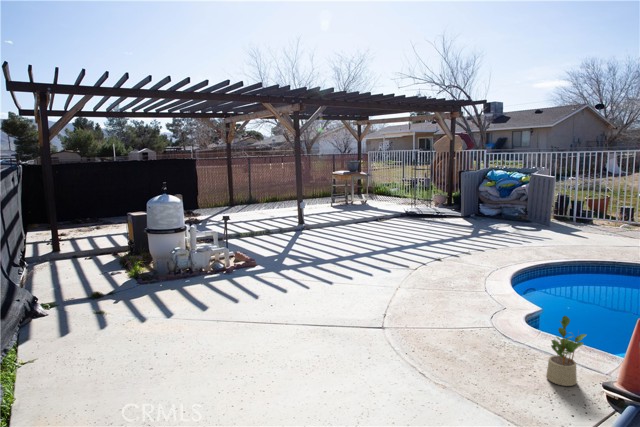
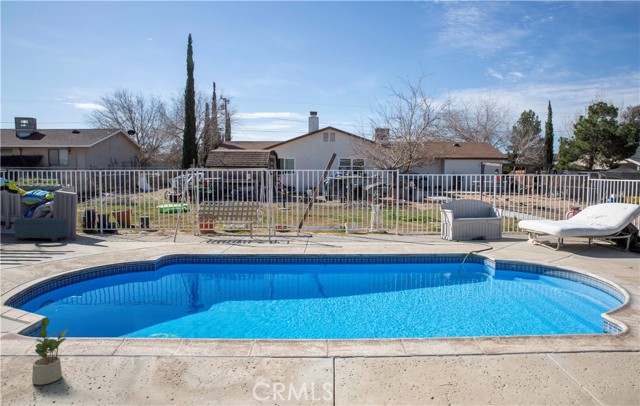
bench: none [492,199,542,225] -> present [14,218,68,241]

